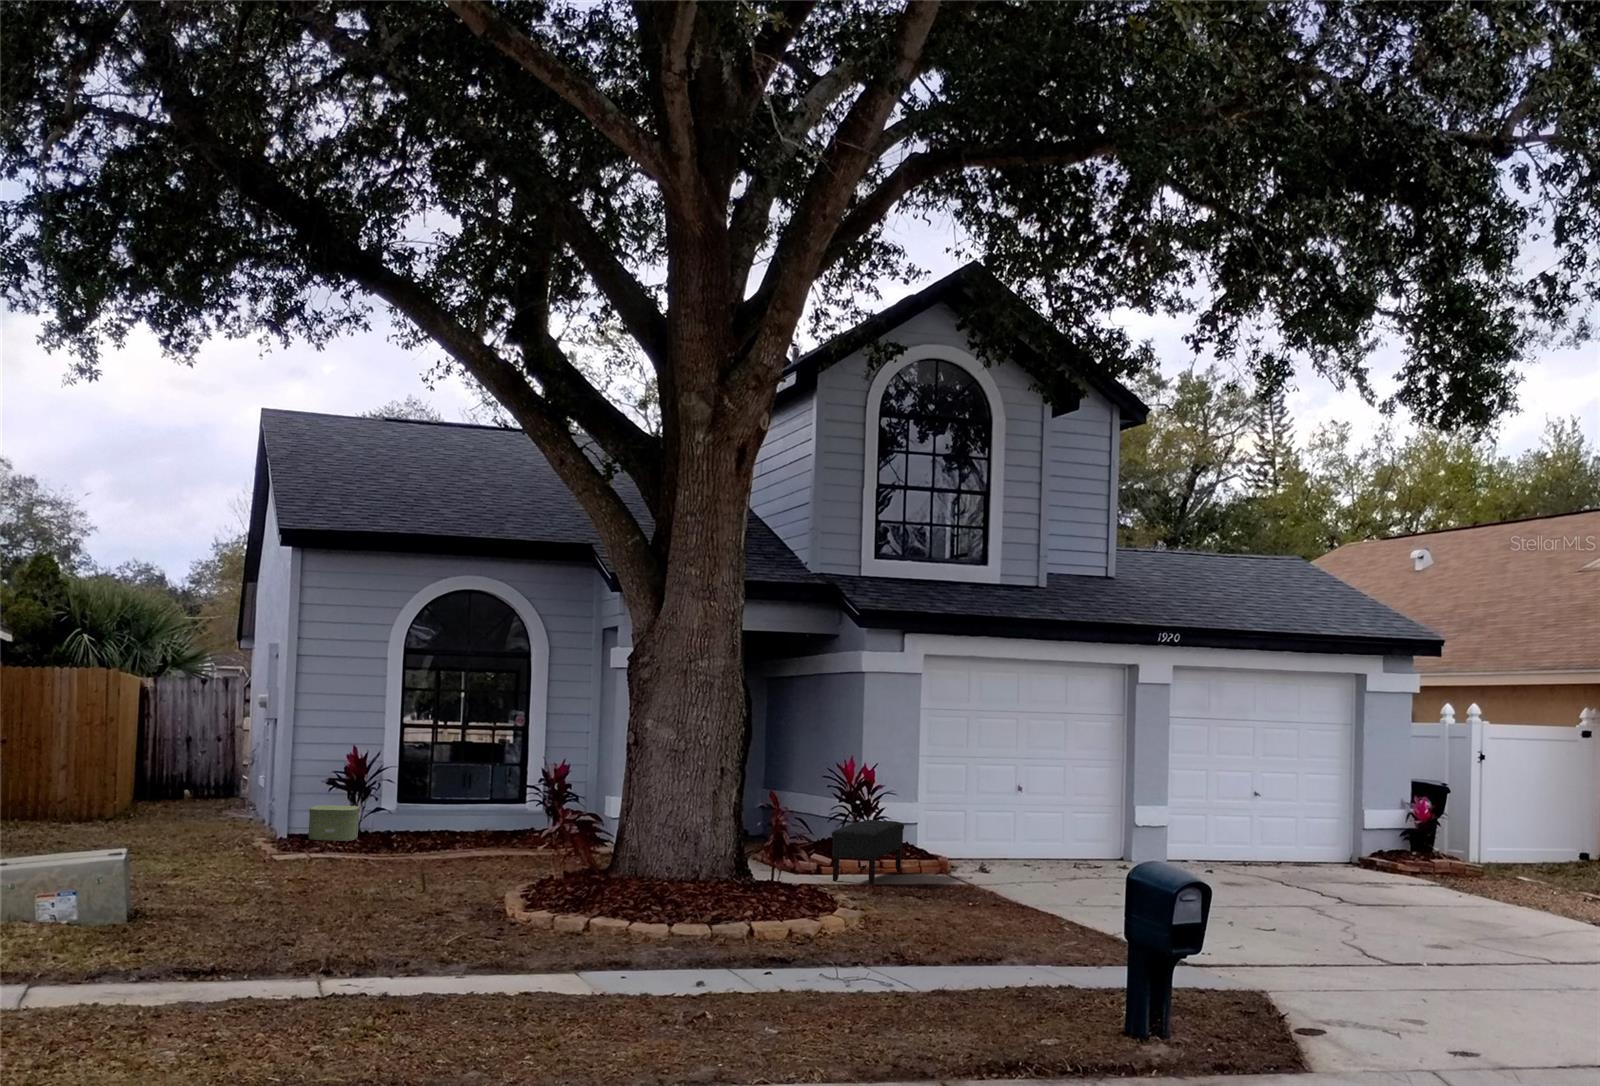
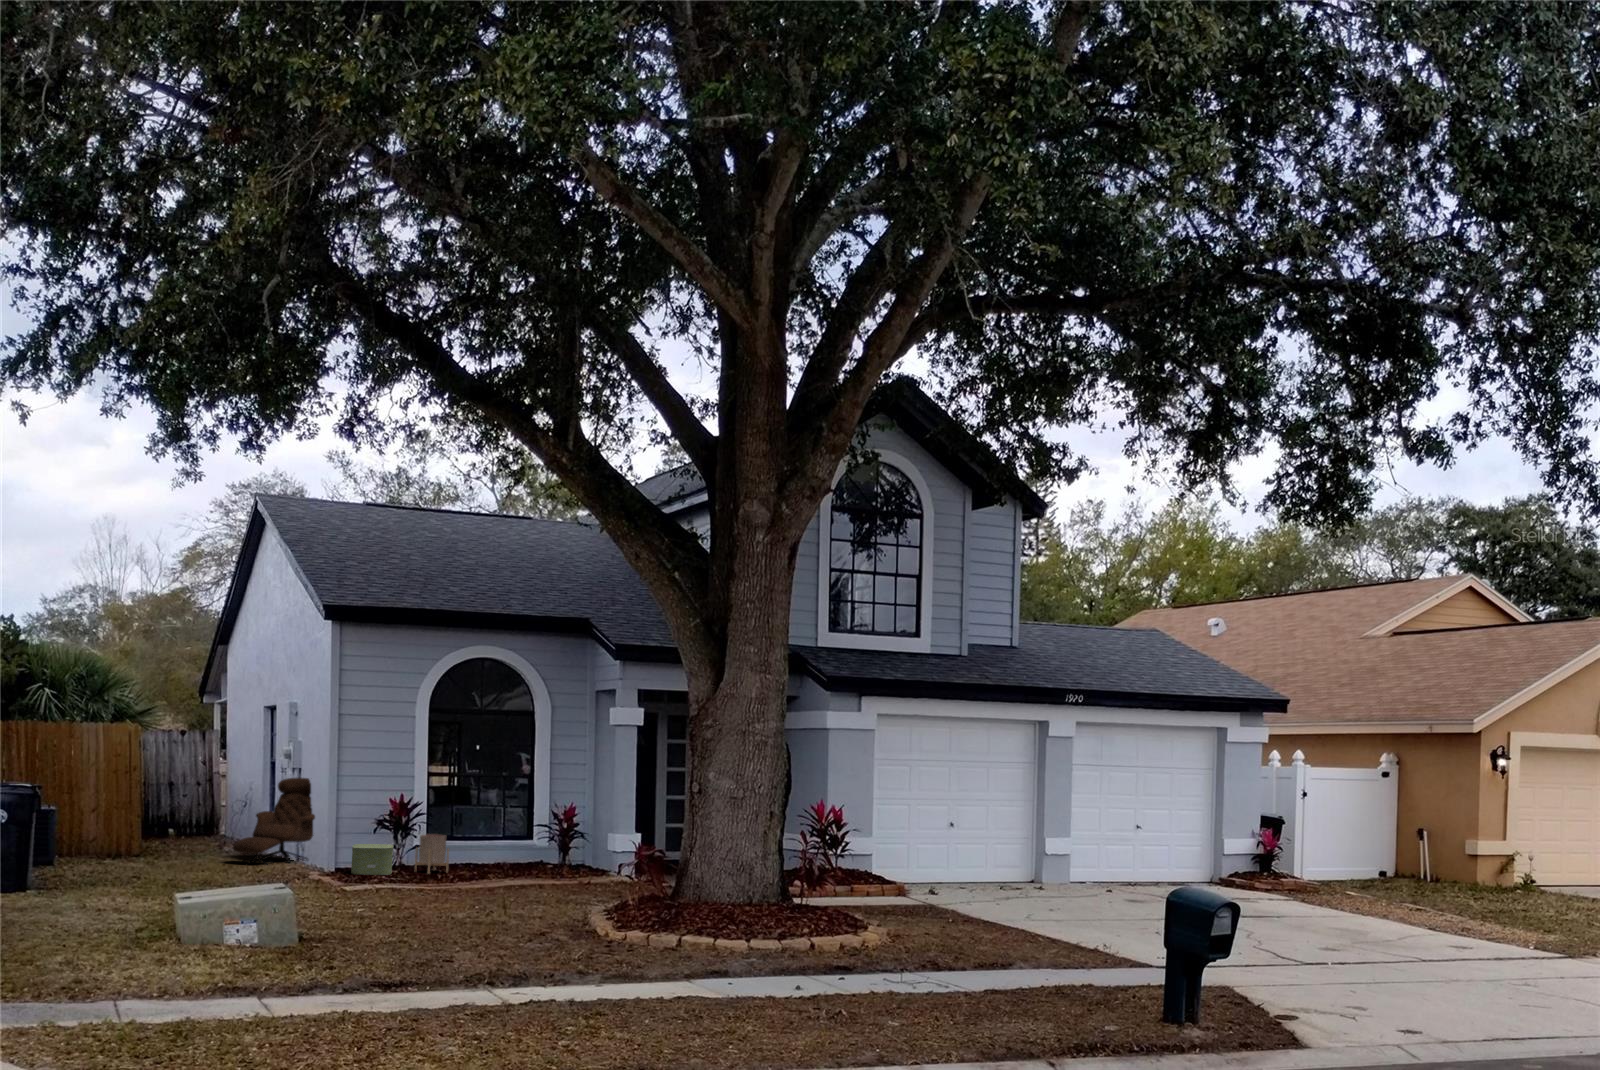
lounge chair: none [187,730,293,829] -> present [233,778,315,864]
planter: none [385,795,424,840] -> present [415,834,449,873]
bench: present [832,820,904,884] -> none [820,852,871,907]

